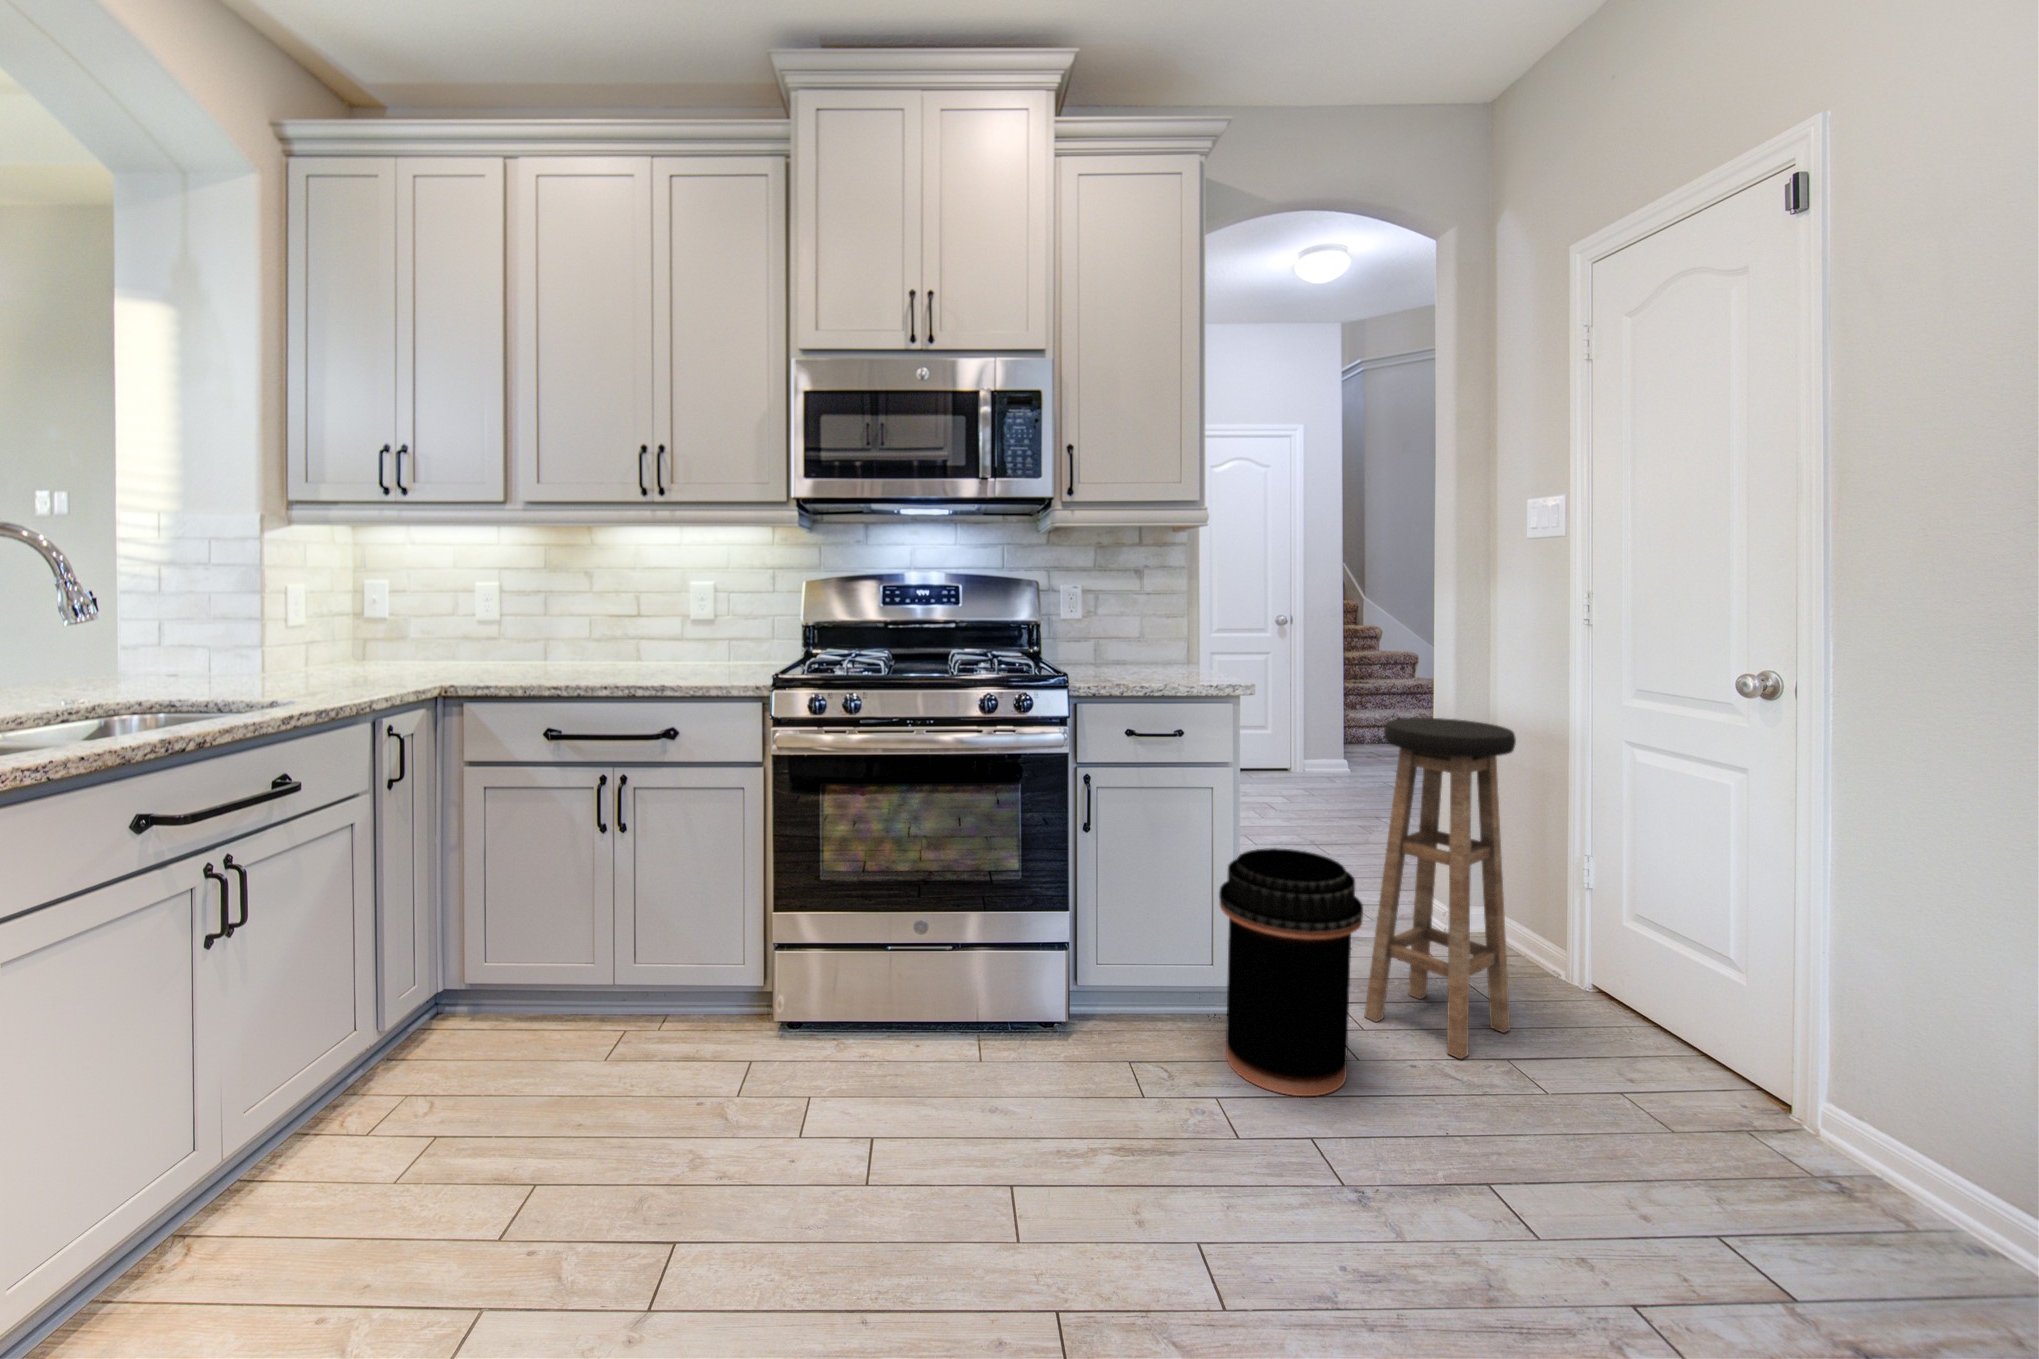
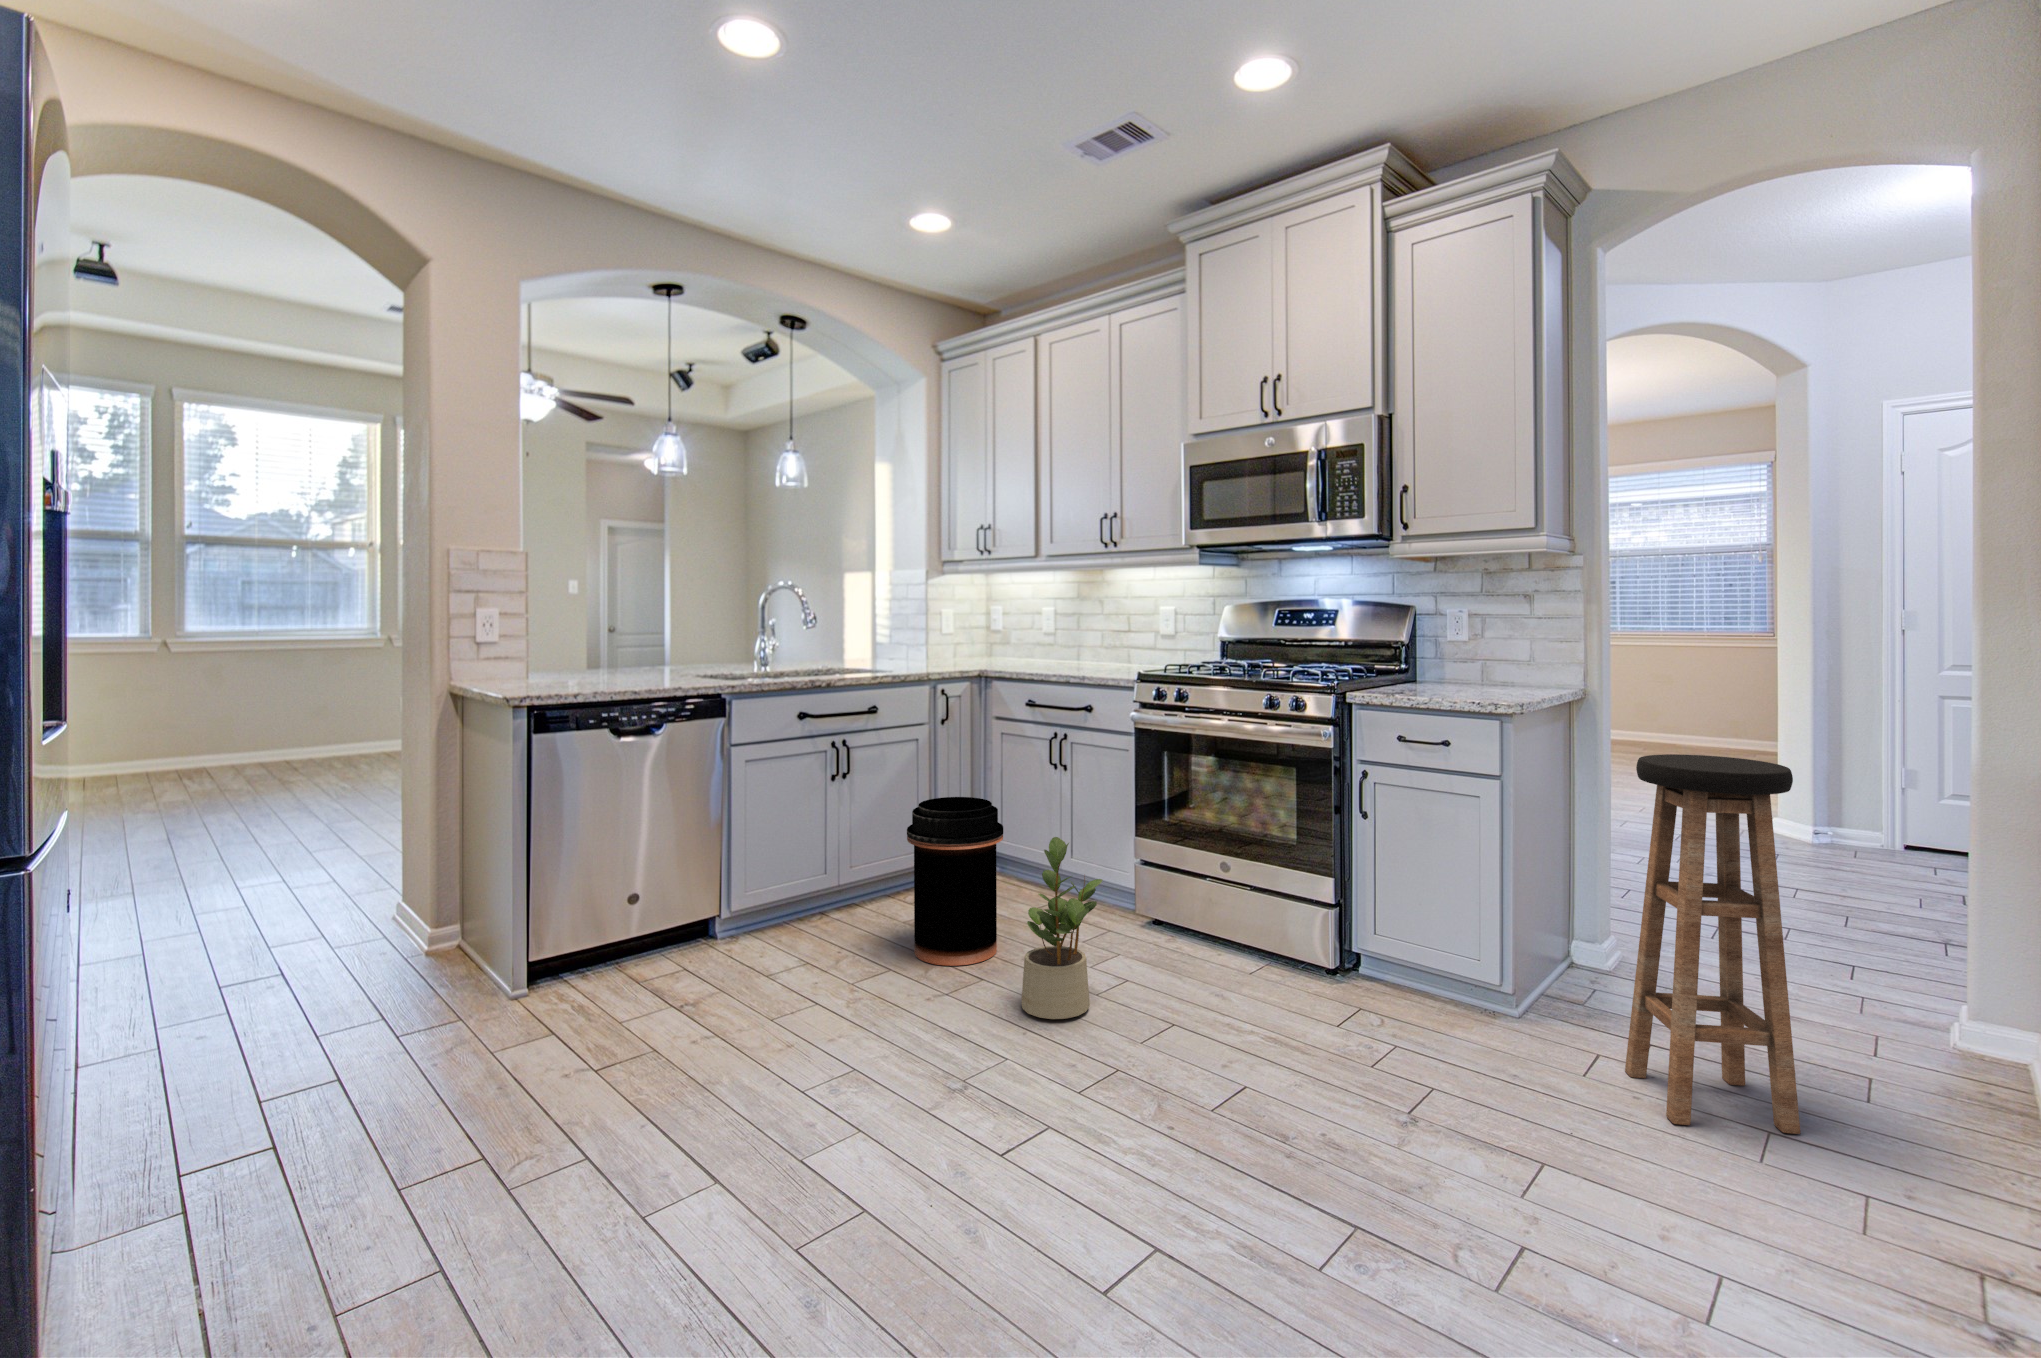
trash can: present [1219,848,1363,1096] -> present [907,797,1003,966]
potted plant: none [803,953,936,1243] -> present [1021,837,1102,1019]

